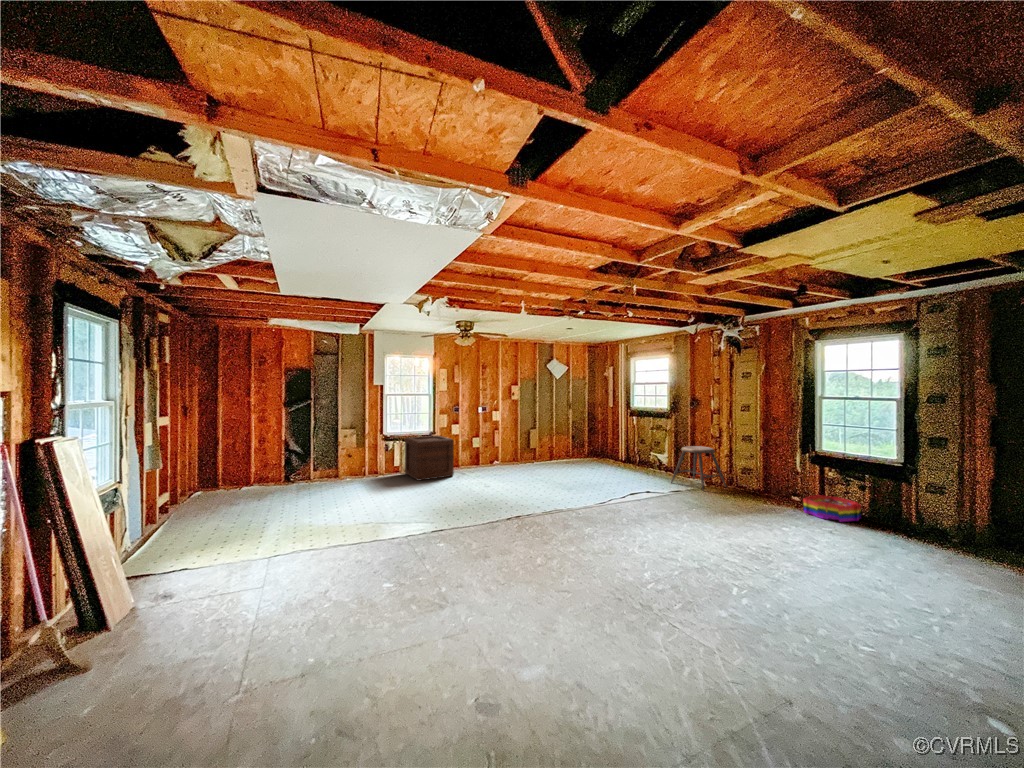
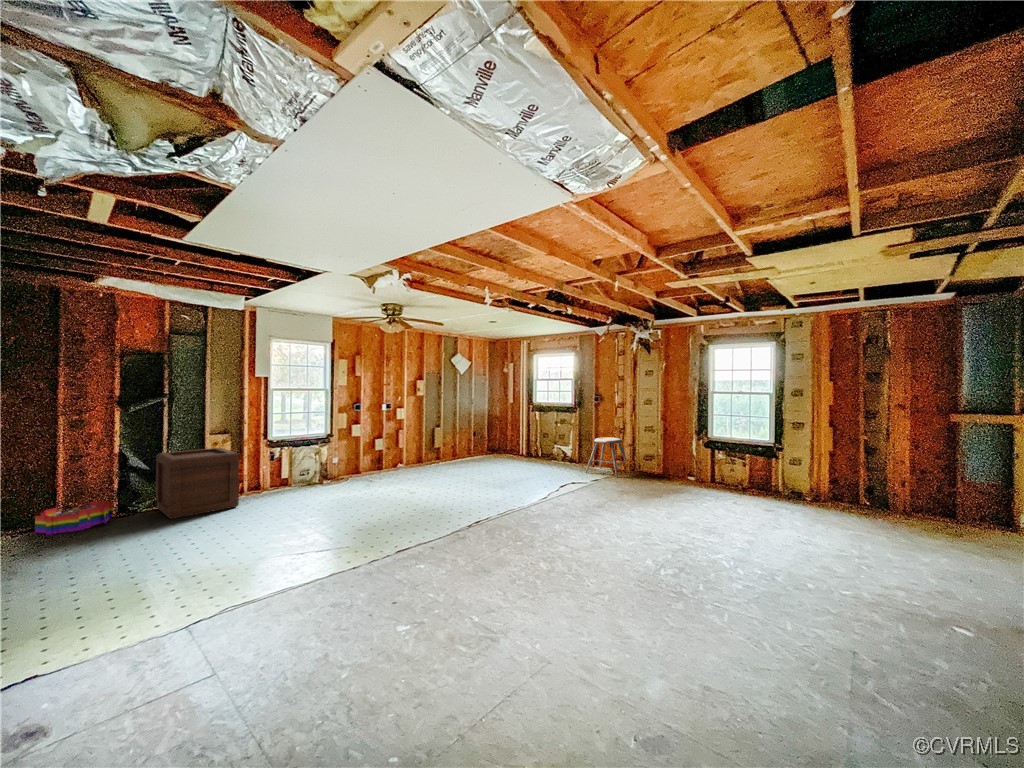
wooden crate: present [405,435,454,481] -> present [156,448,239,519]
storage bin: present [803,495,861,522] -> present [35,502,112,535]

